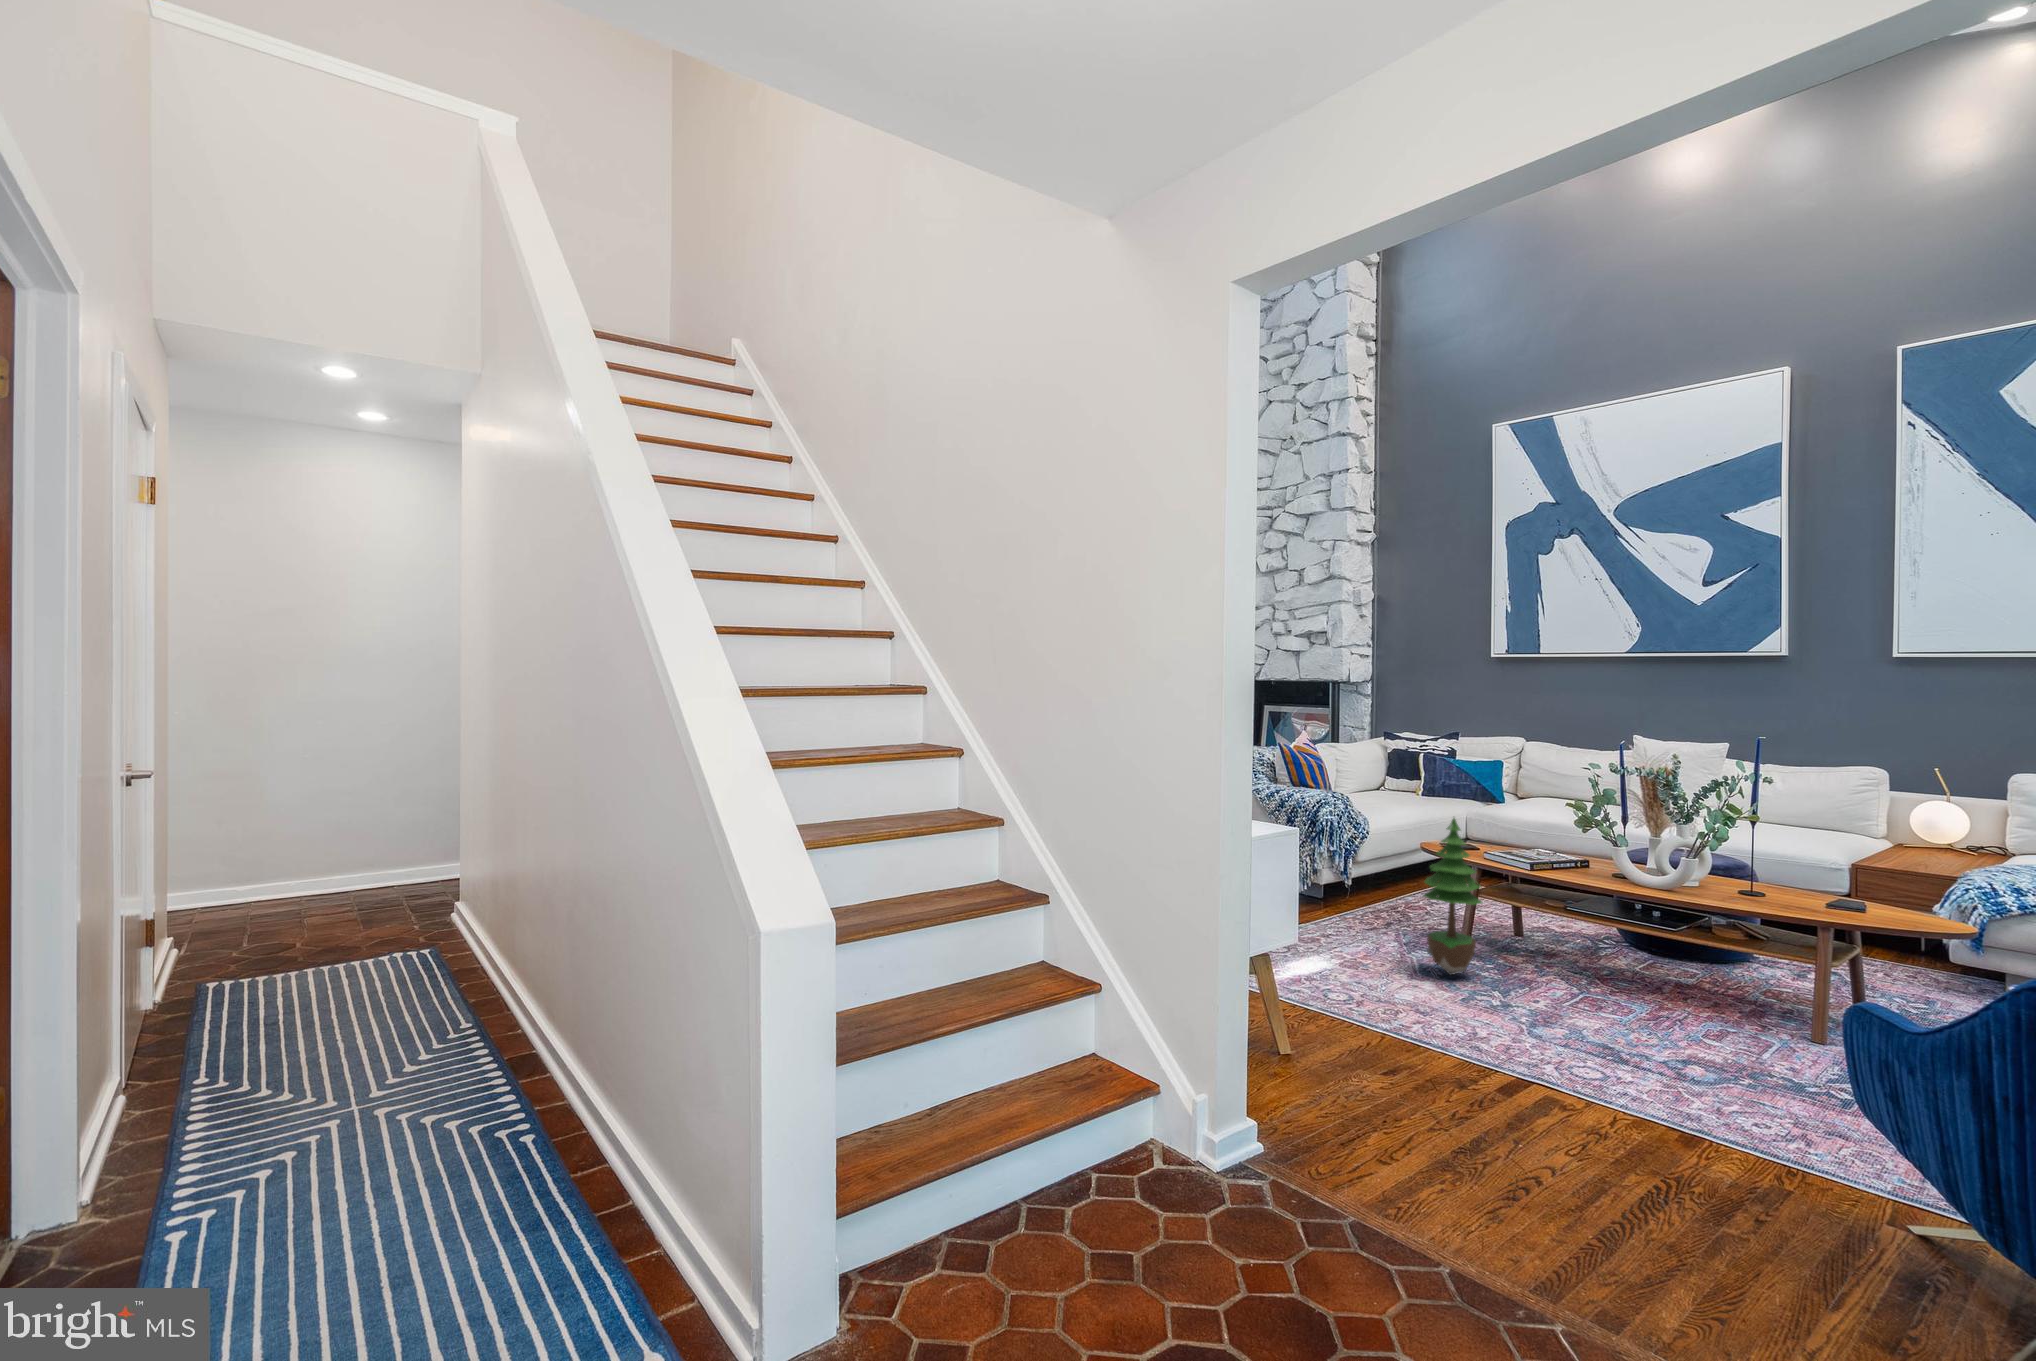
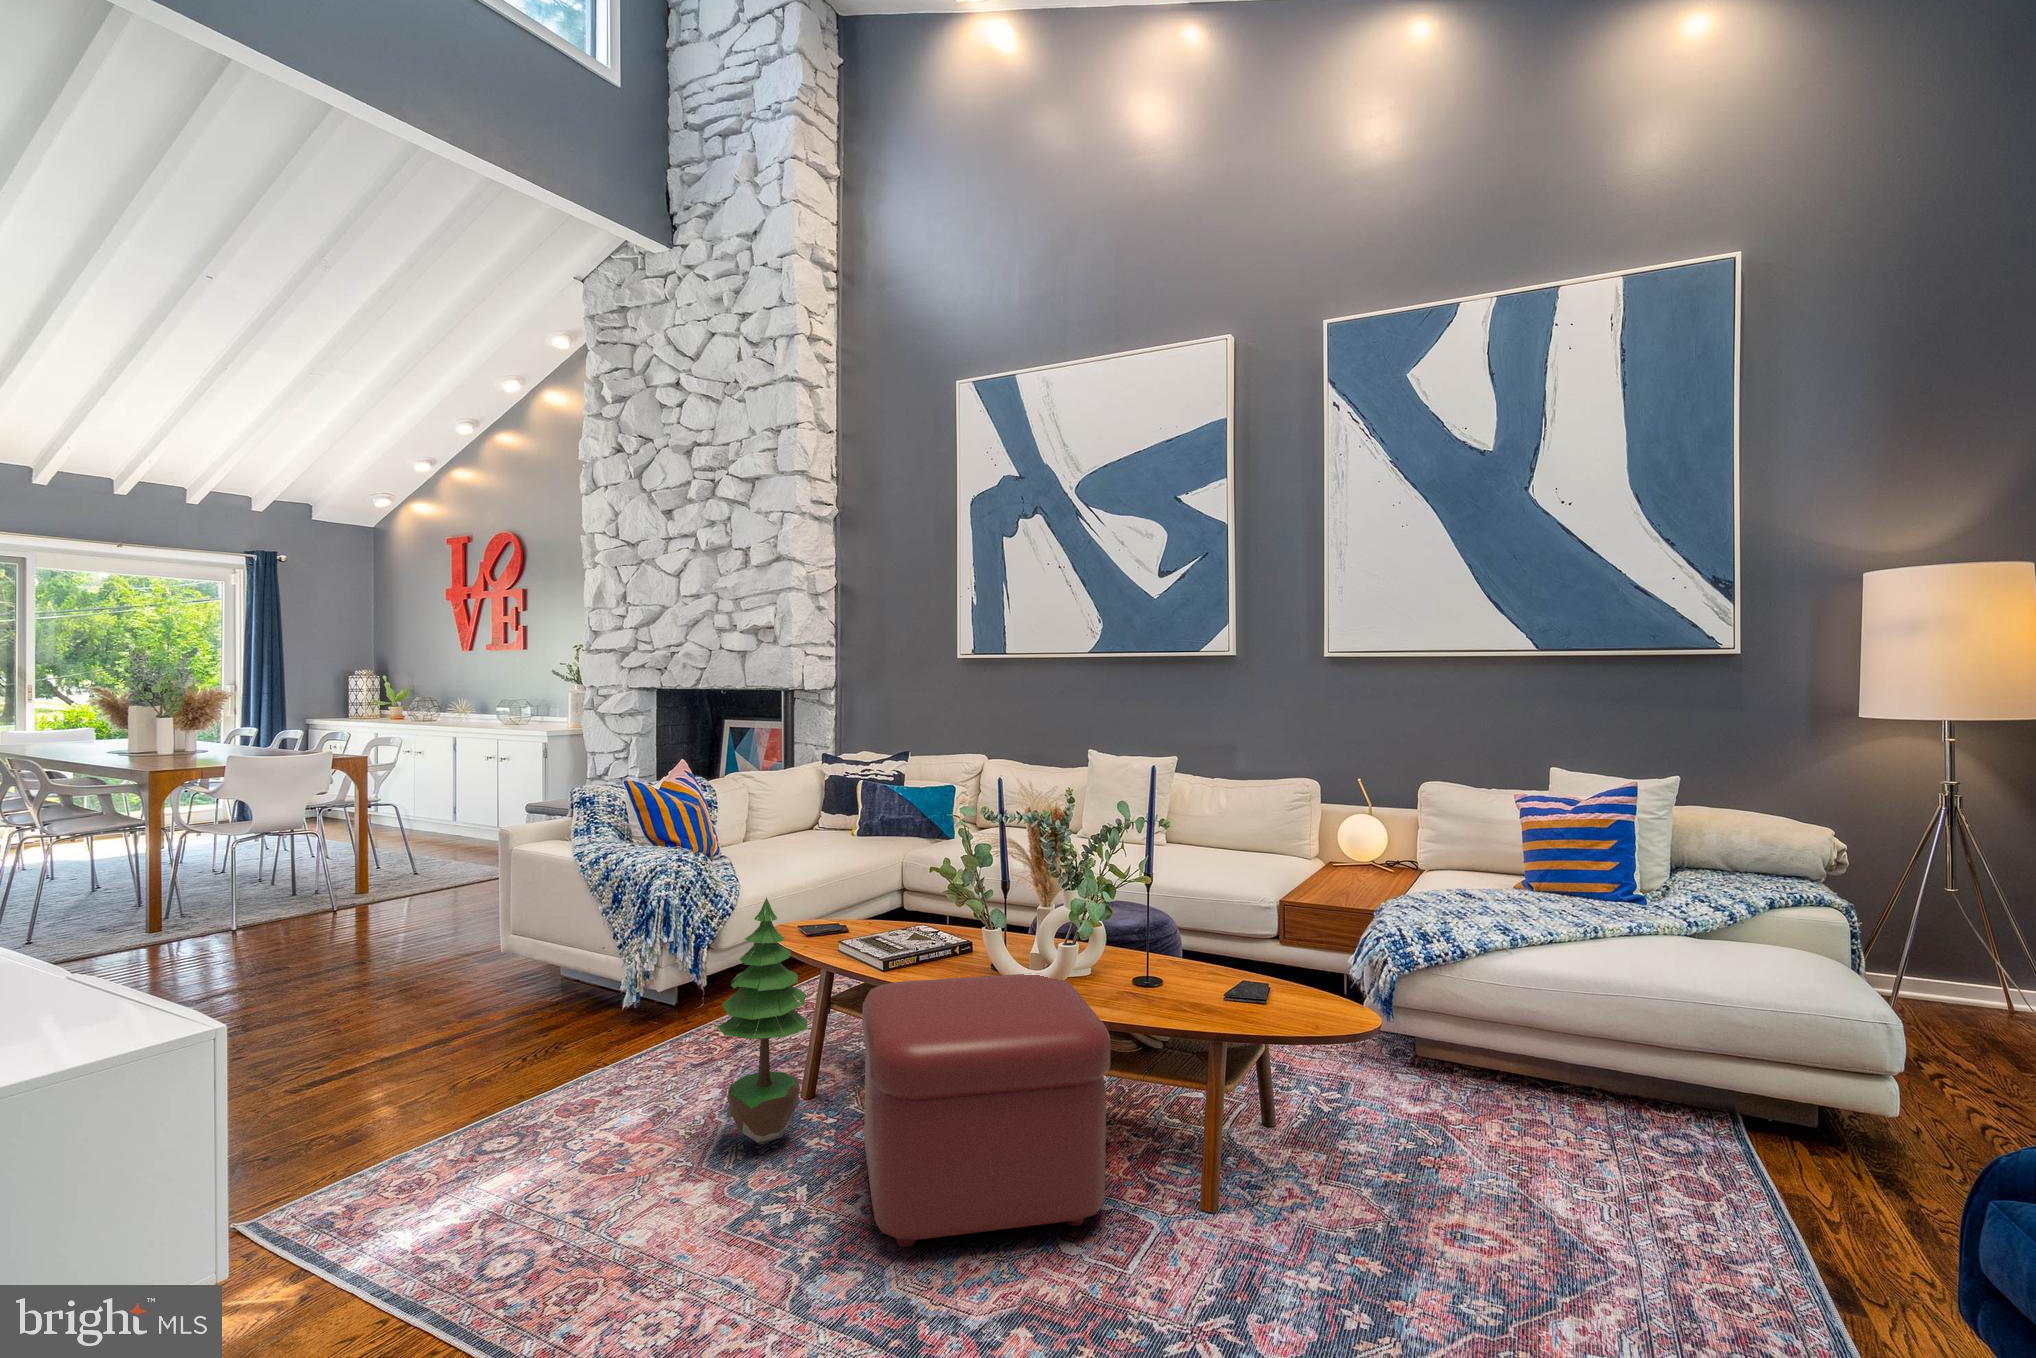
ottoman: none [1533,877,1744,1040] -> present [862,973,1111,1247]

